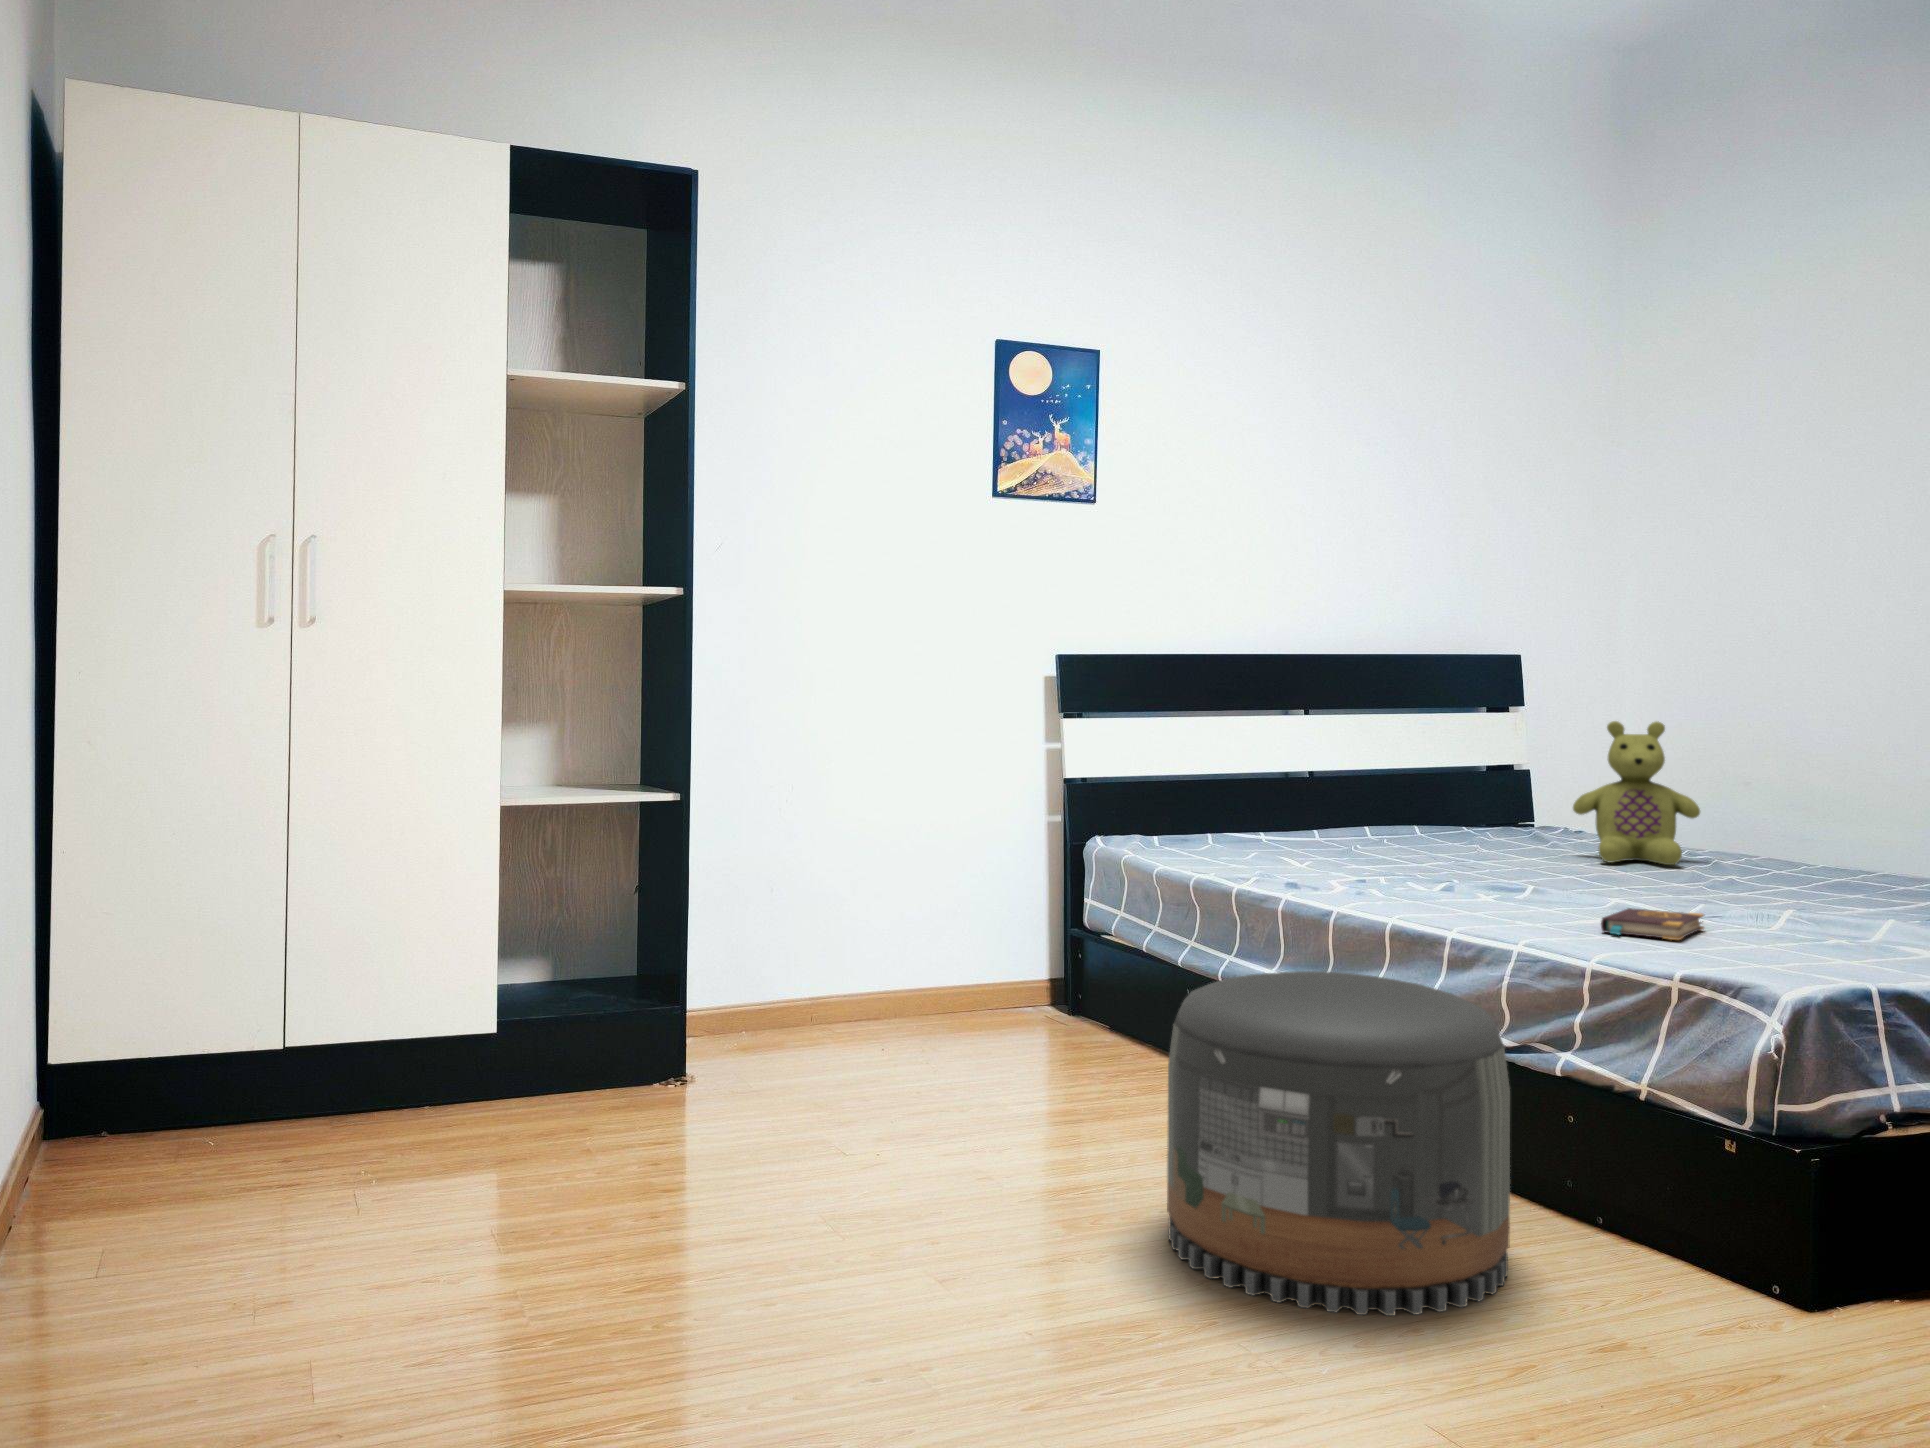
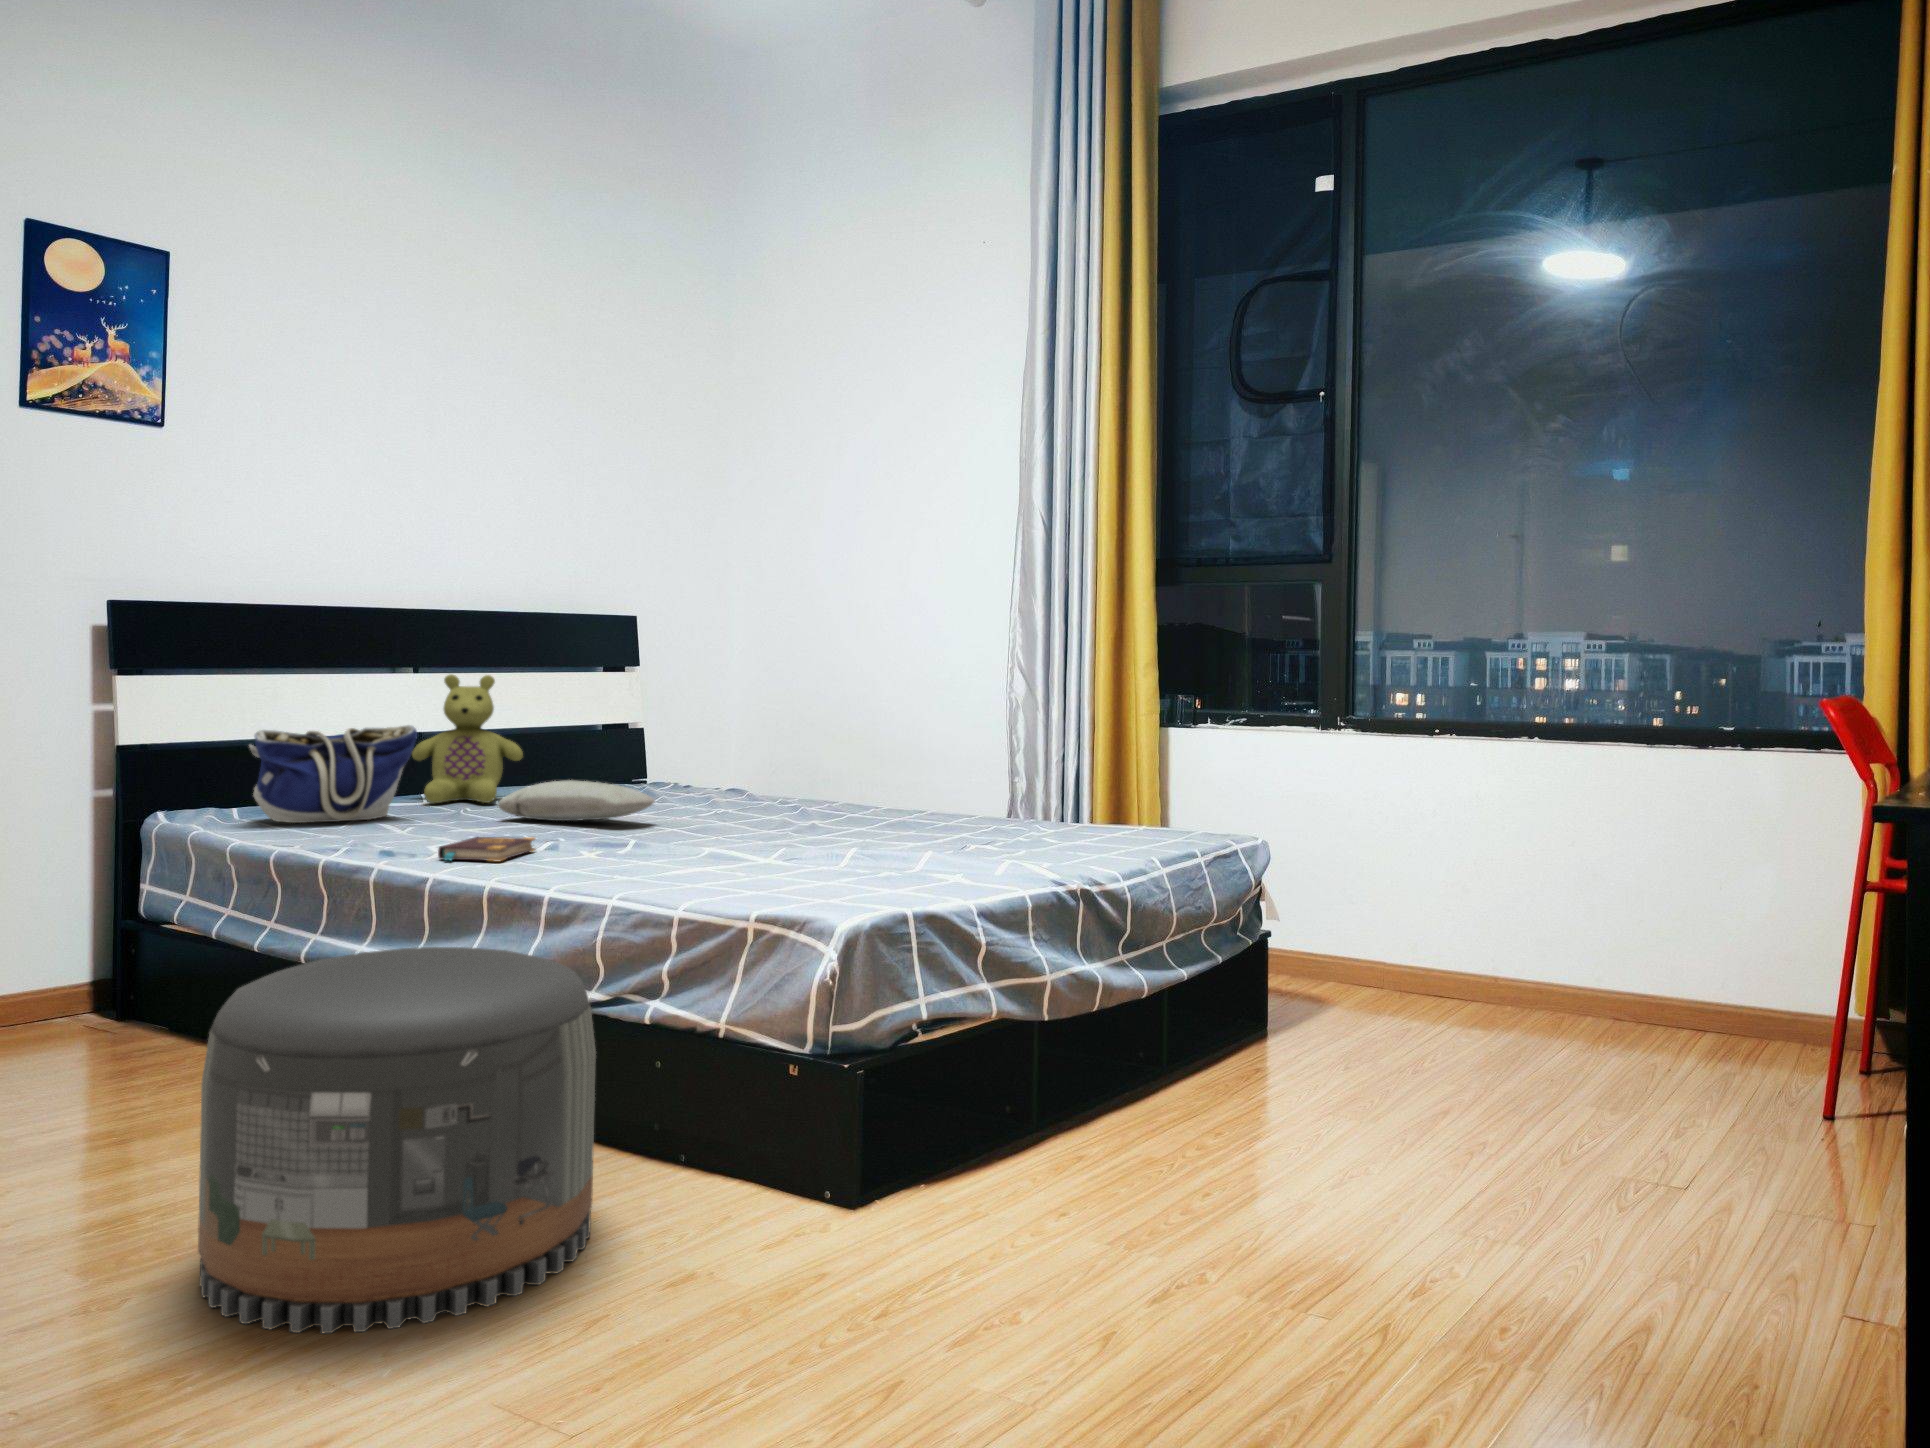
stuffed bear: present [1573,721,1700,865] -> present [412,674,523,803]
tote bag: none [1167,764,1310,853] -> present [249,725,417,823]
pillow: none [1387,824,1552,864] -> present [499,780,655,821]
book: present [1601,908,1704,940] -> present [438,837,535,861]

